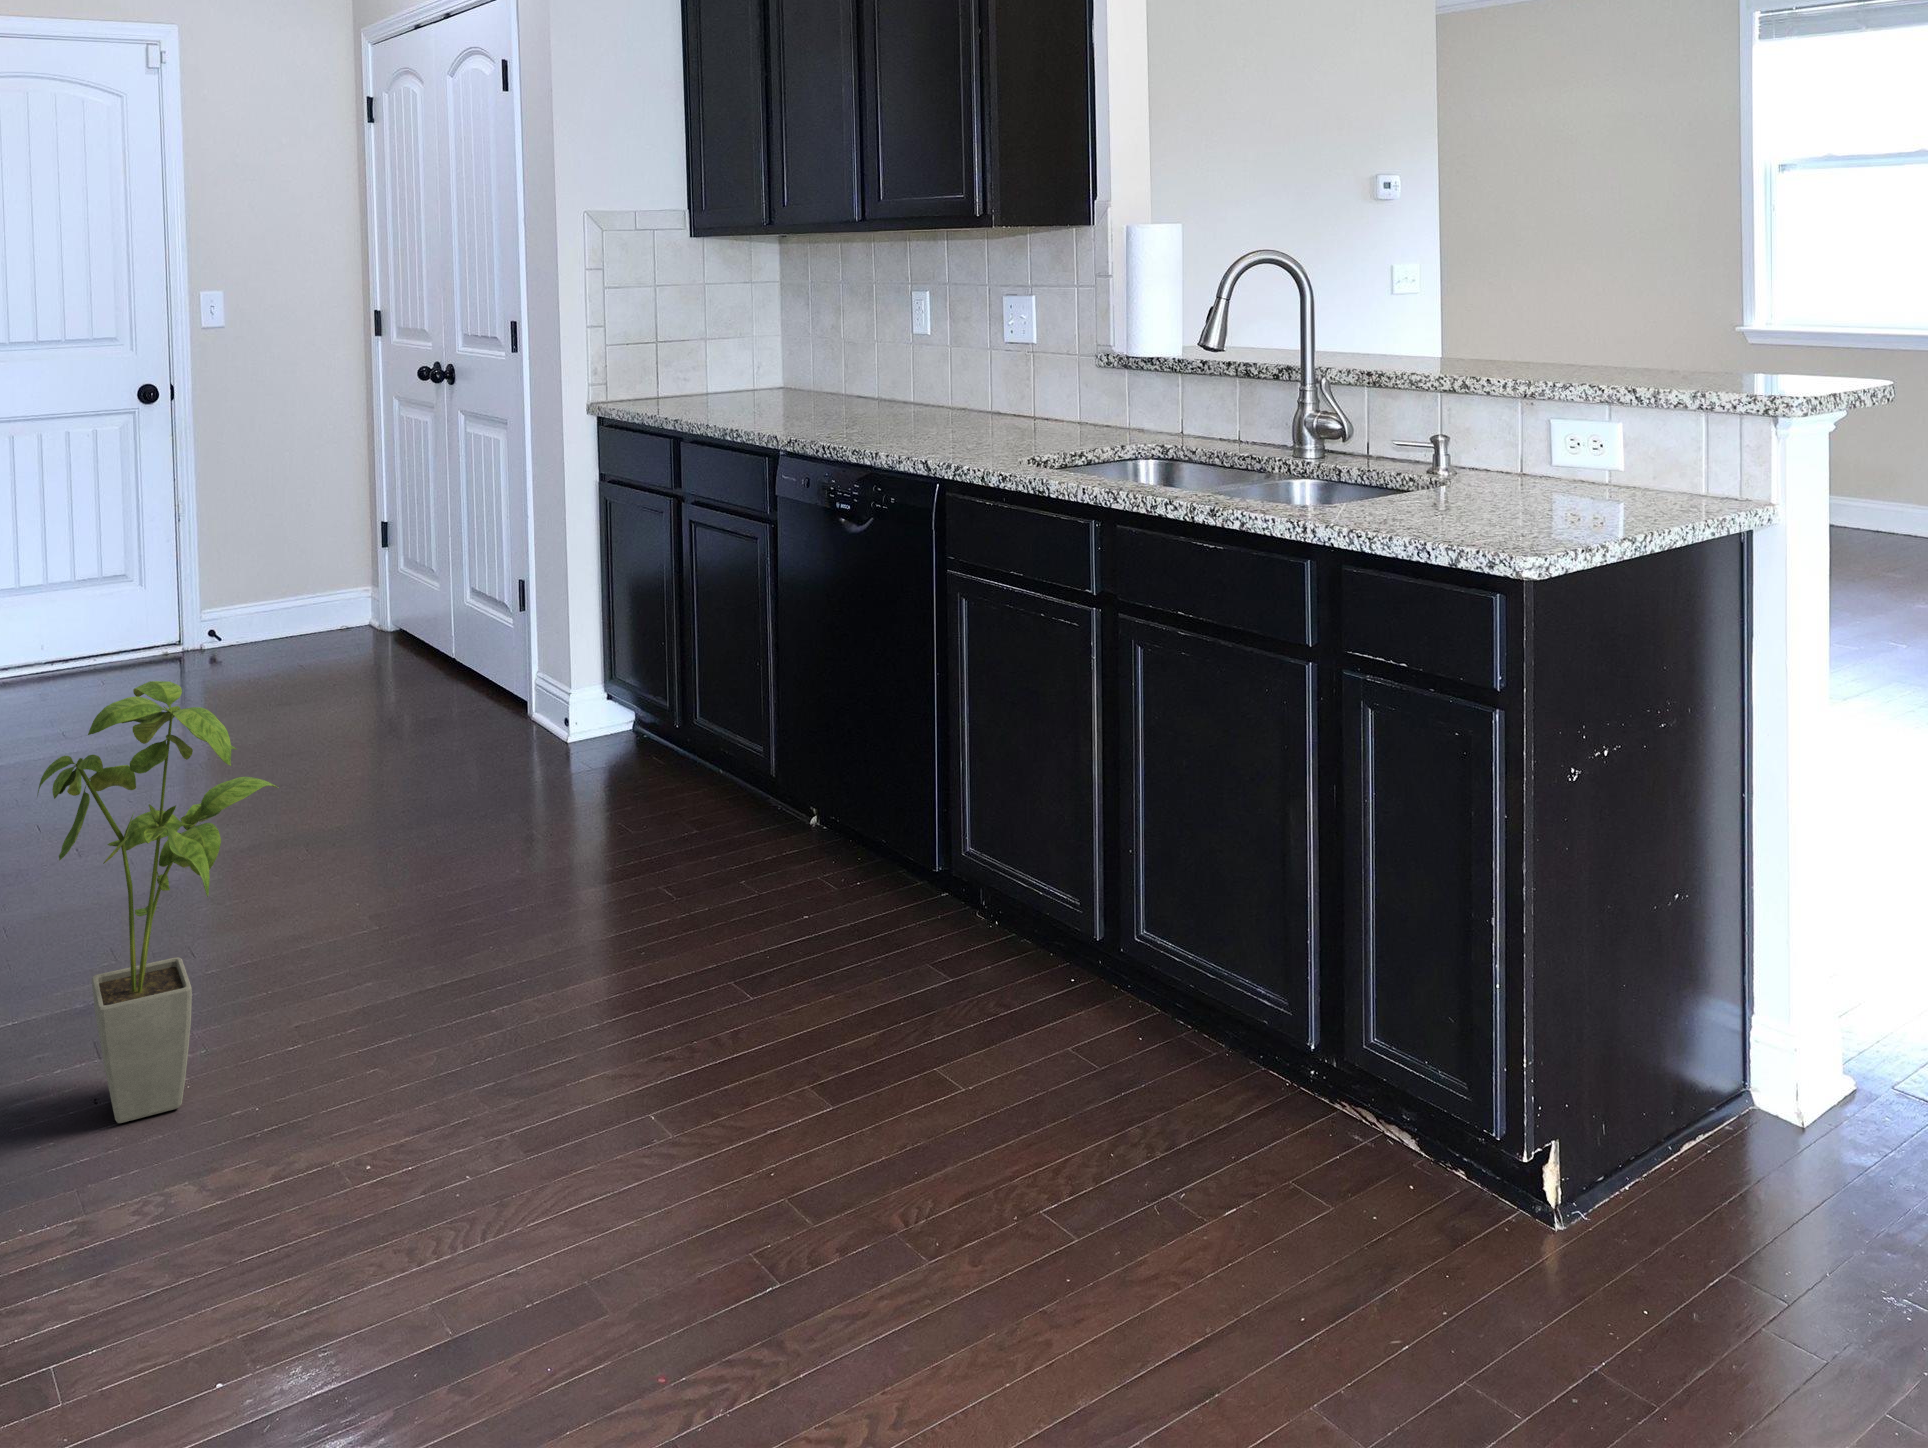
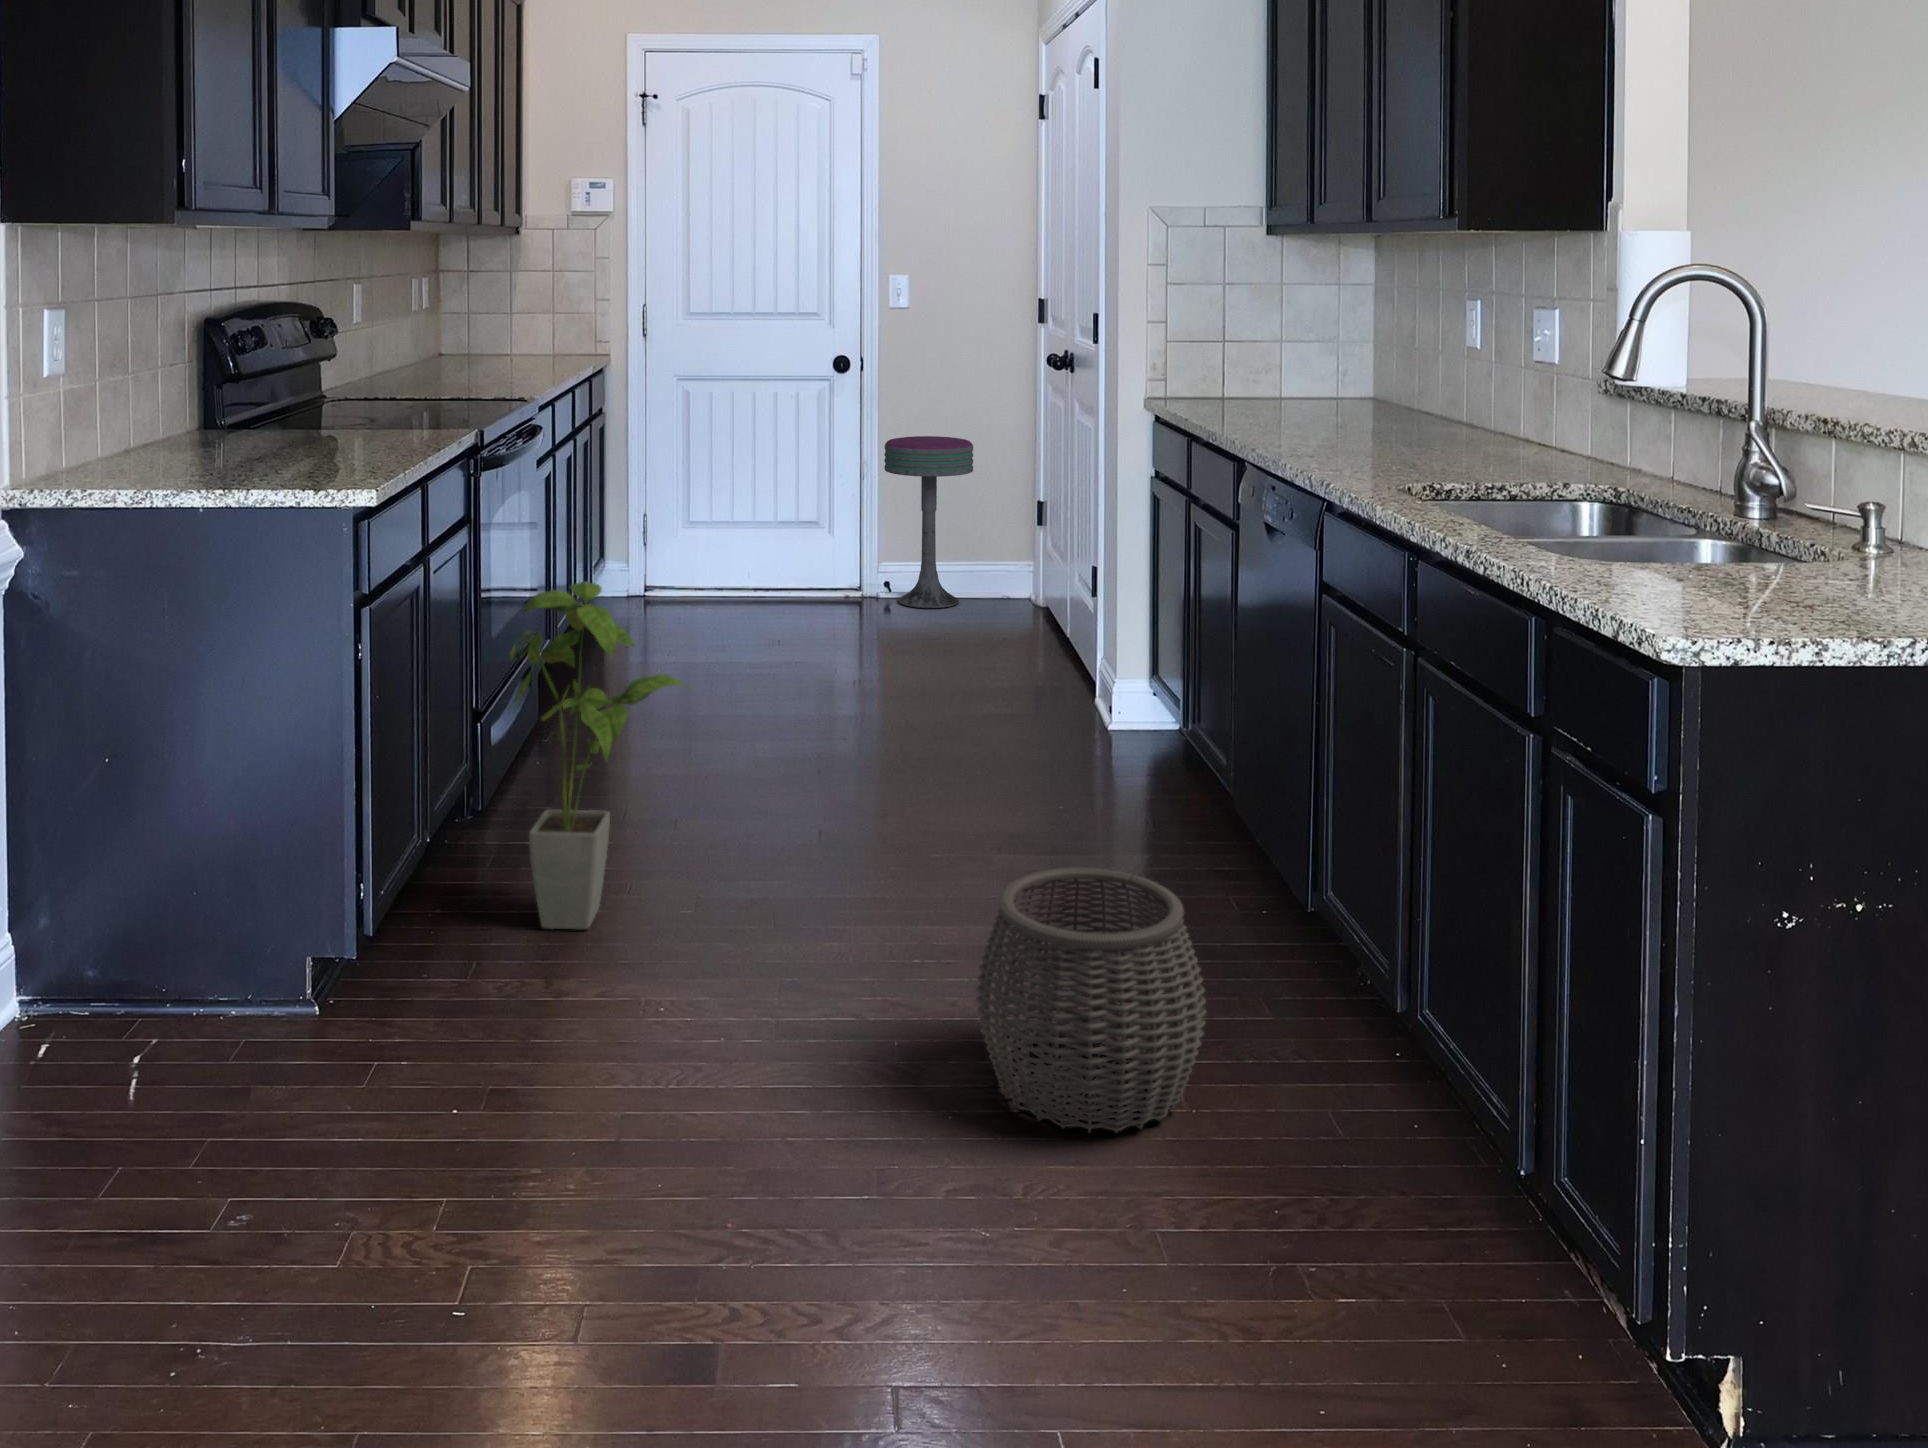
bar stool: none [211,466,317,658] -> present [884,436,973,608]
woven basket: none [739,877,967,1150] -> present [976,867,1206,1133]

